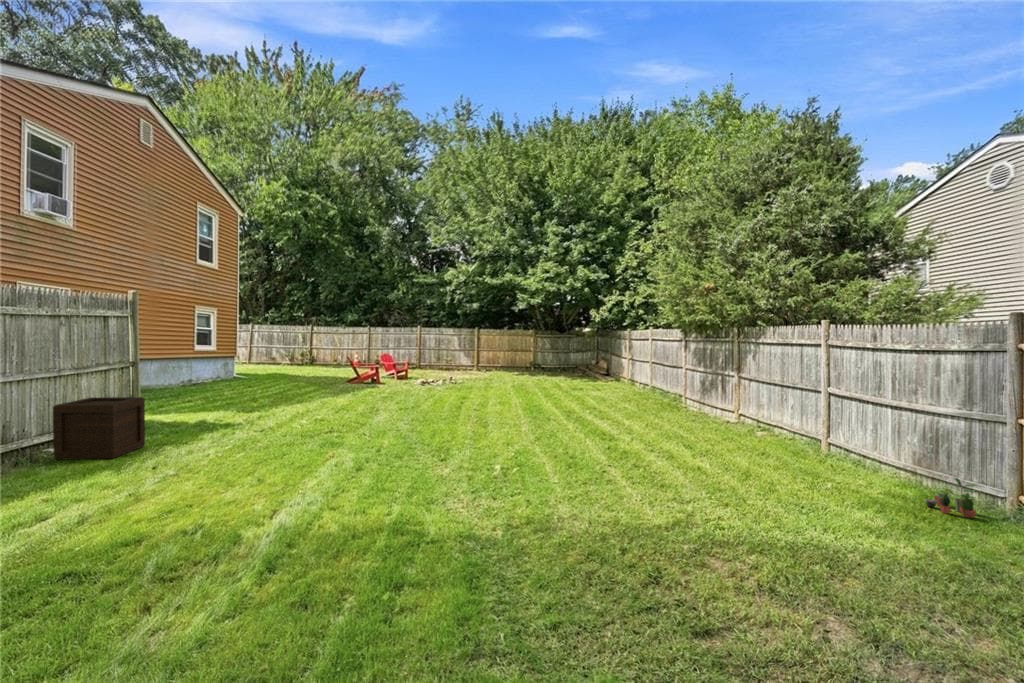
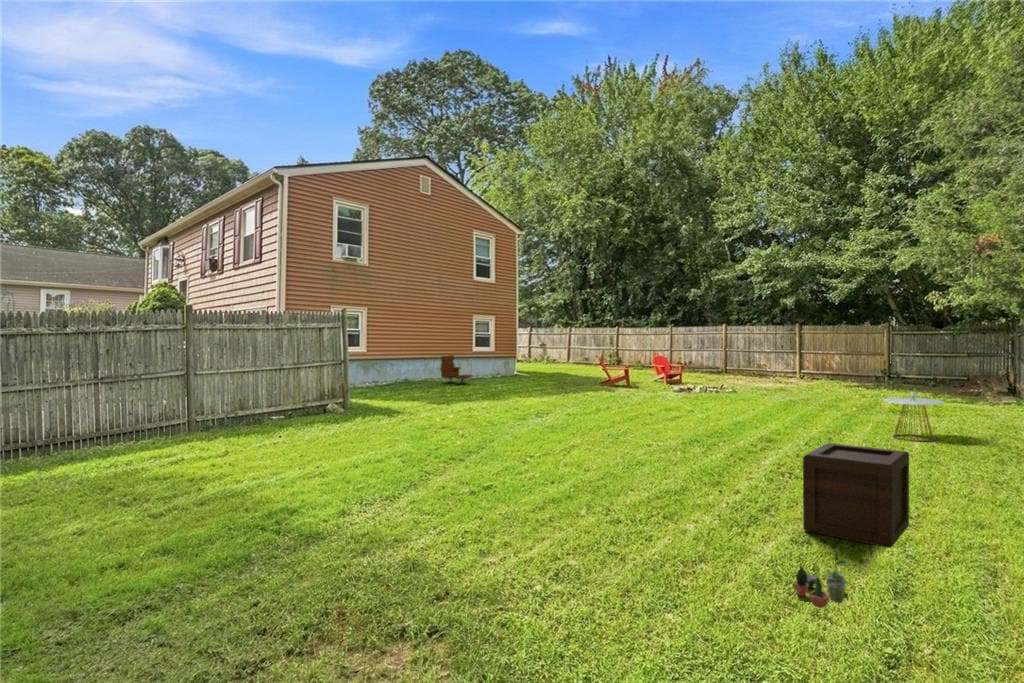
lounge chair: none [163,355,207,390] -> present [440,355,469,385]
side table: none [656,375,693,409] -> present [884,392,944,442]
wooden crate: present [53,397,145,460] -> present [803,443,909,548]

